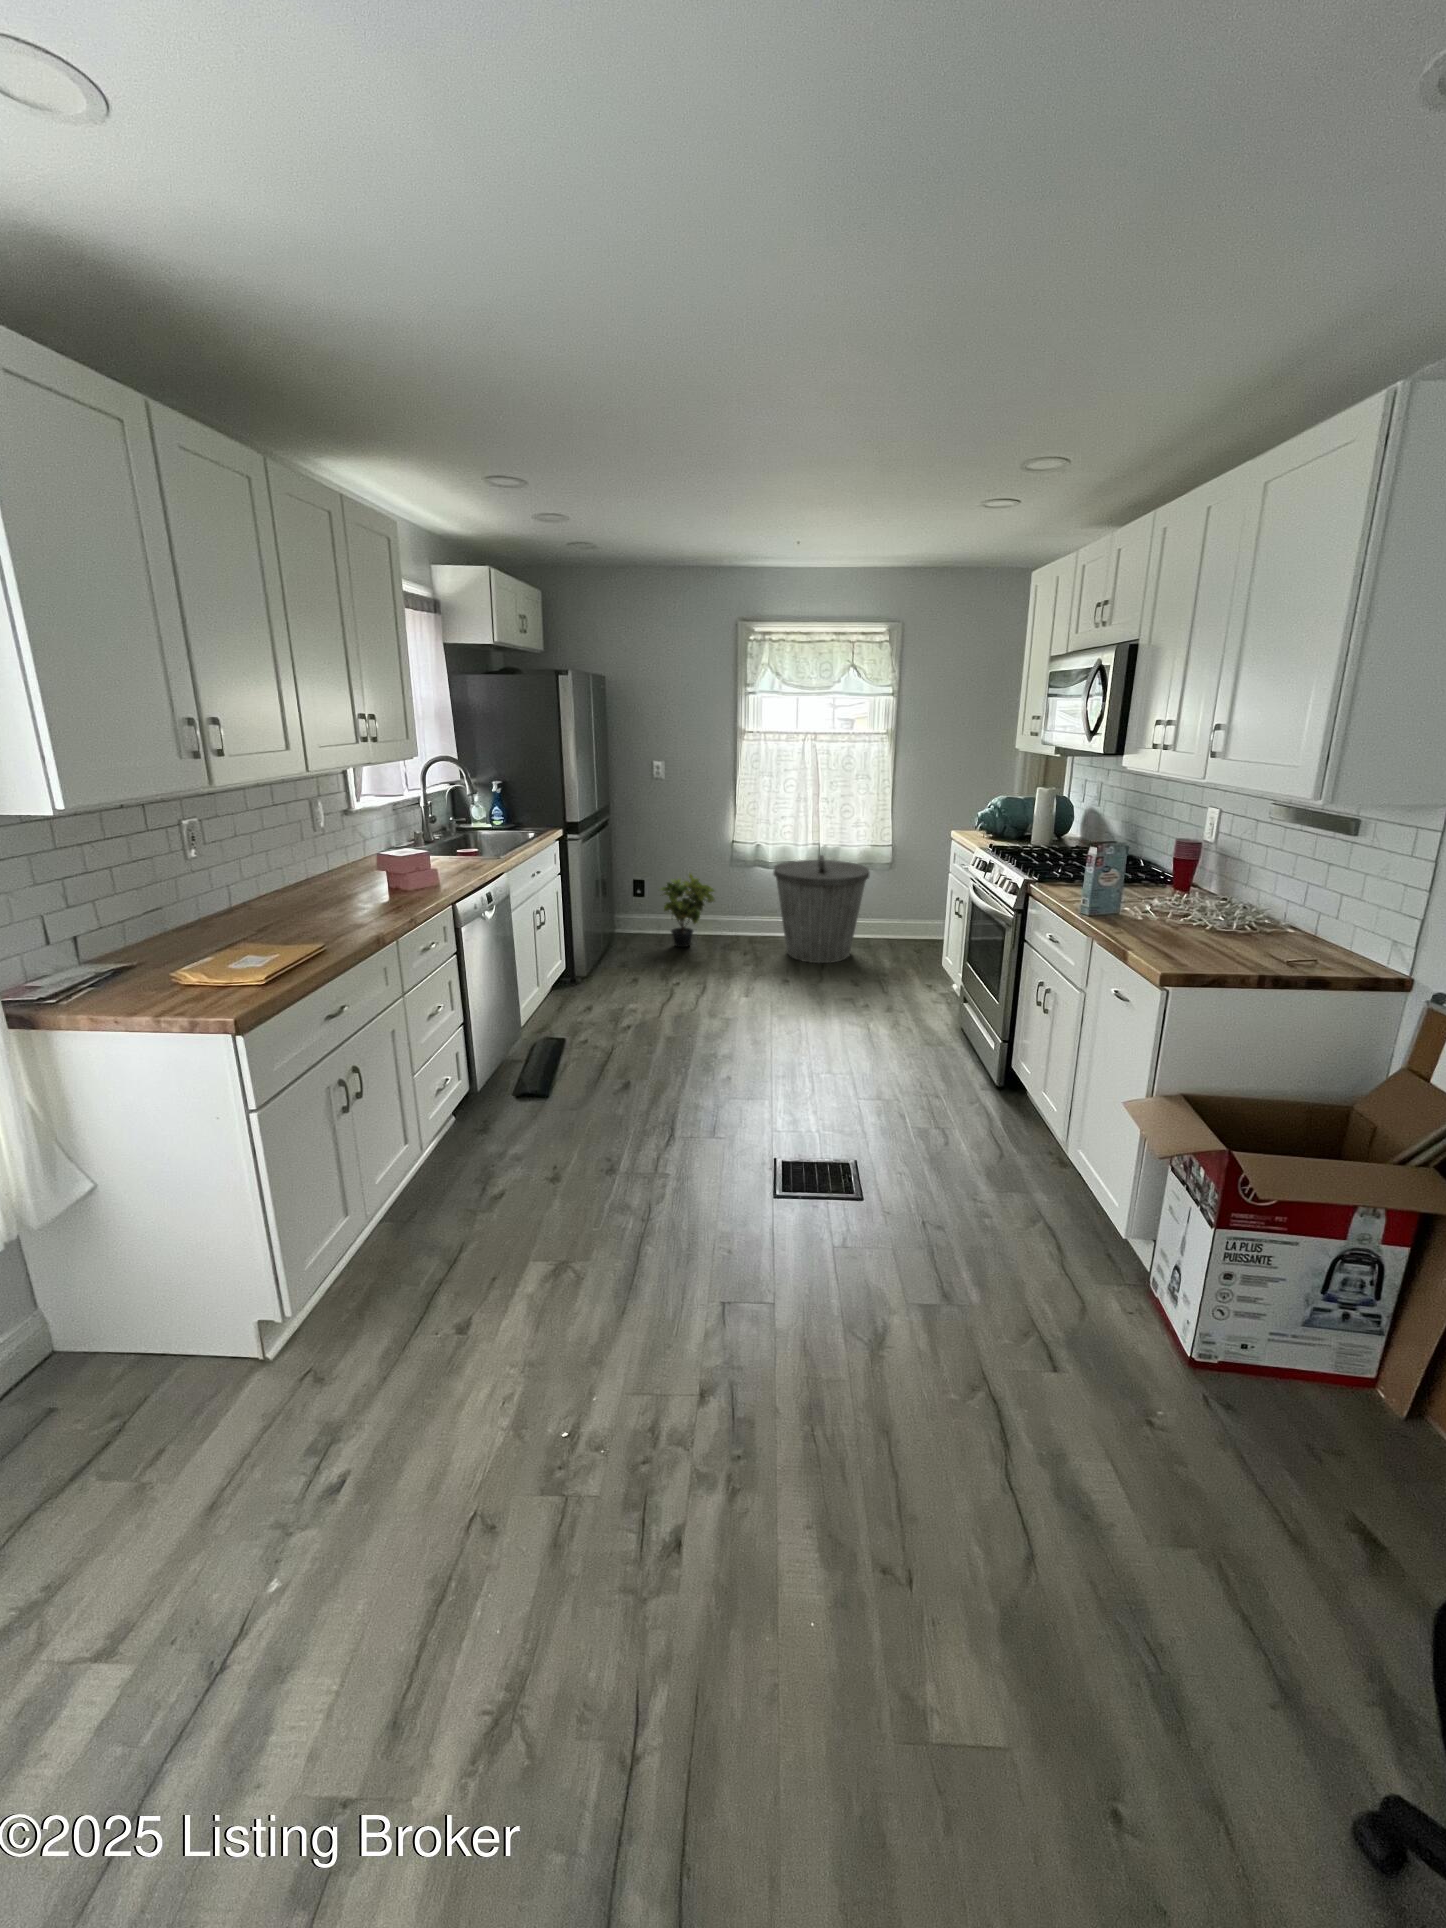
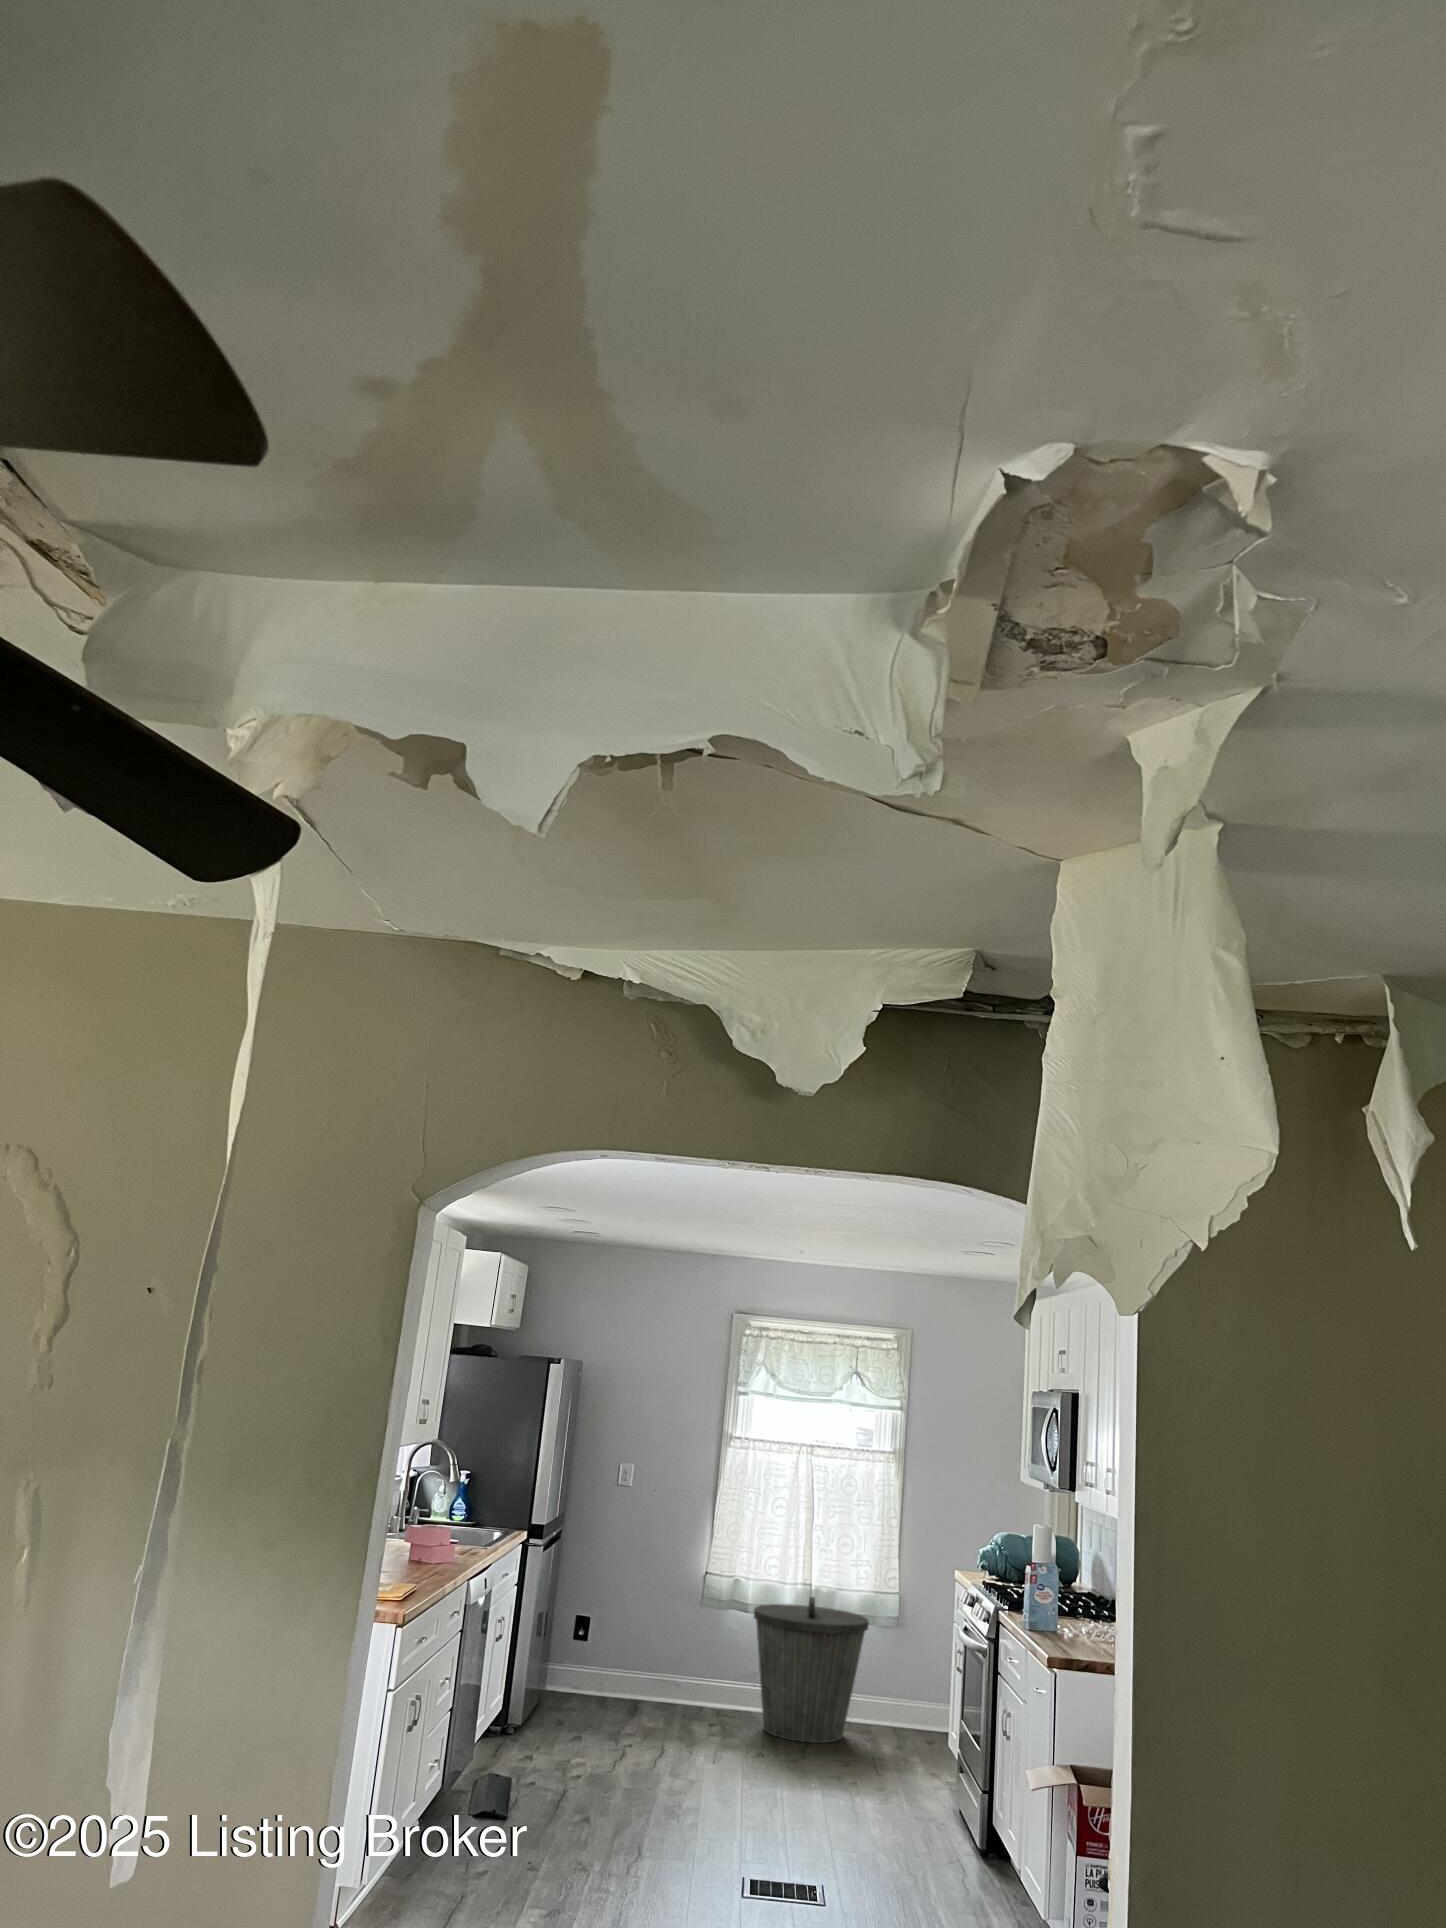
potted plant: present [661,874,715,947] -> none [609,1609,680,1712]

